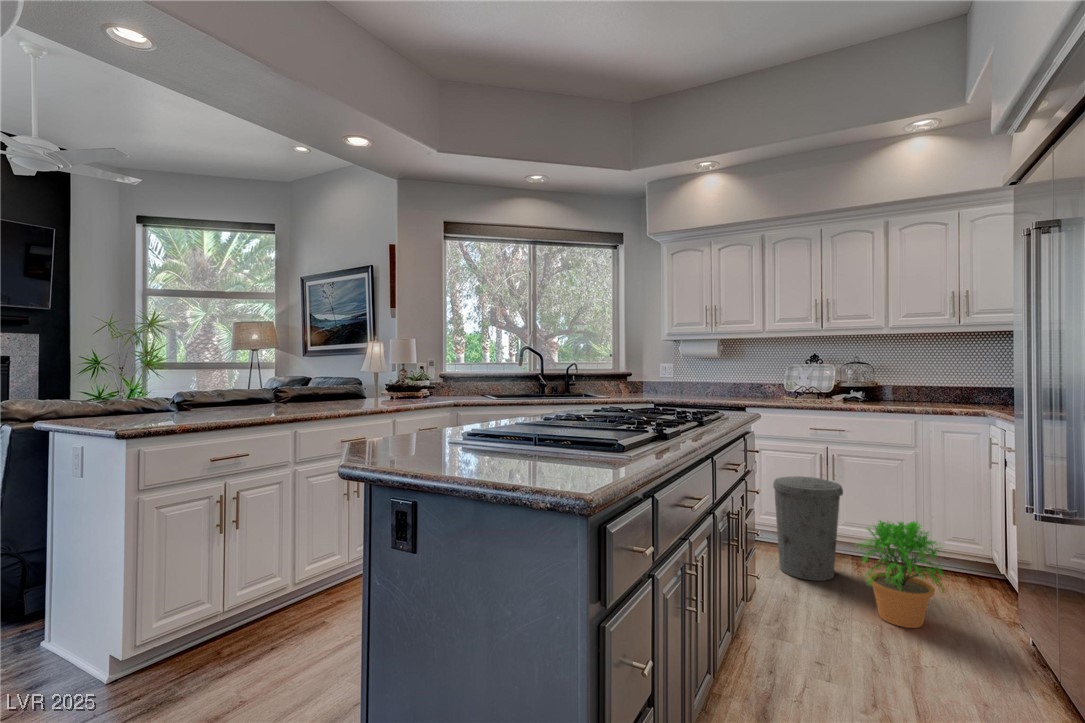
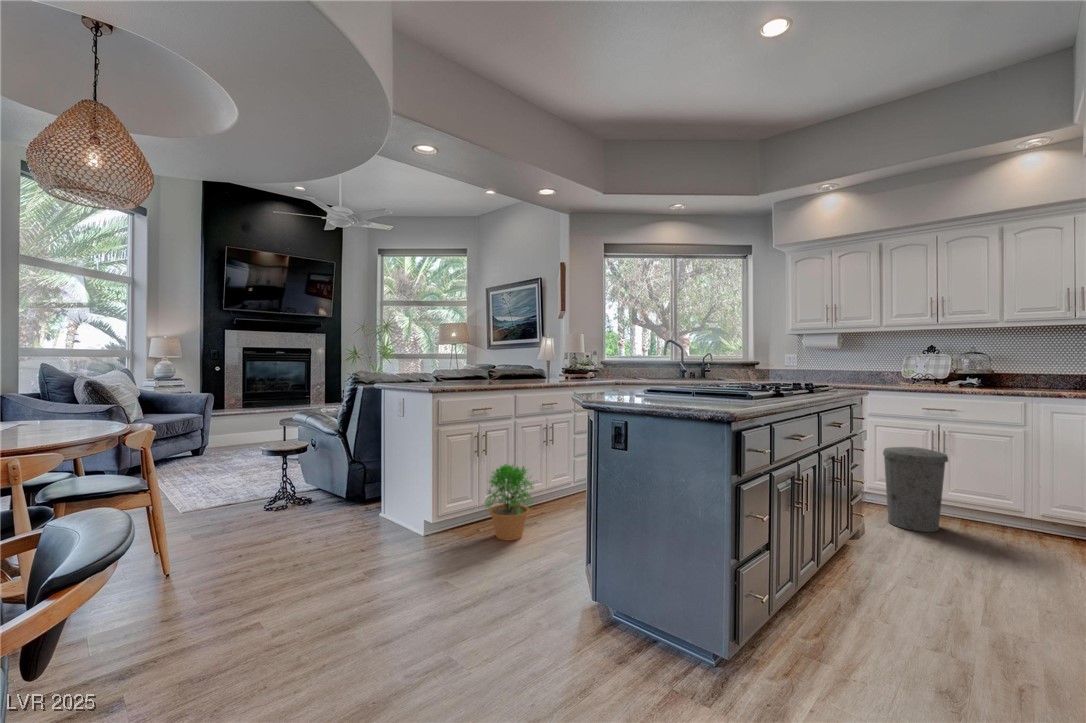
potted plant: present [858,521,944,628] -> present [485,464,533,541]

